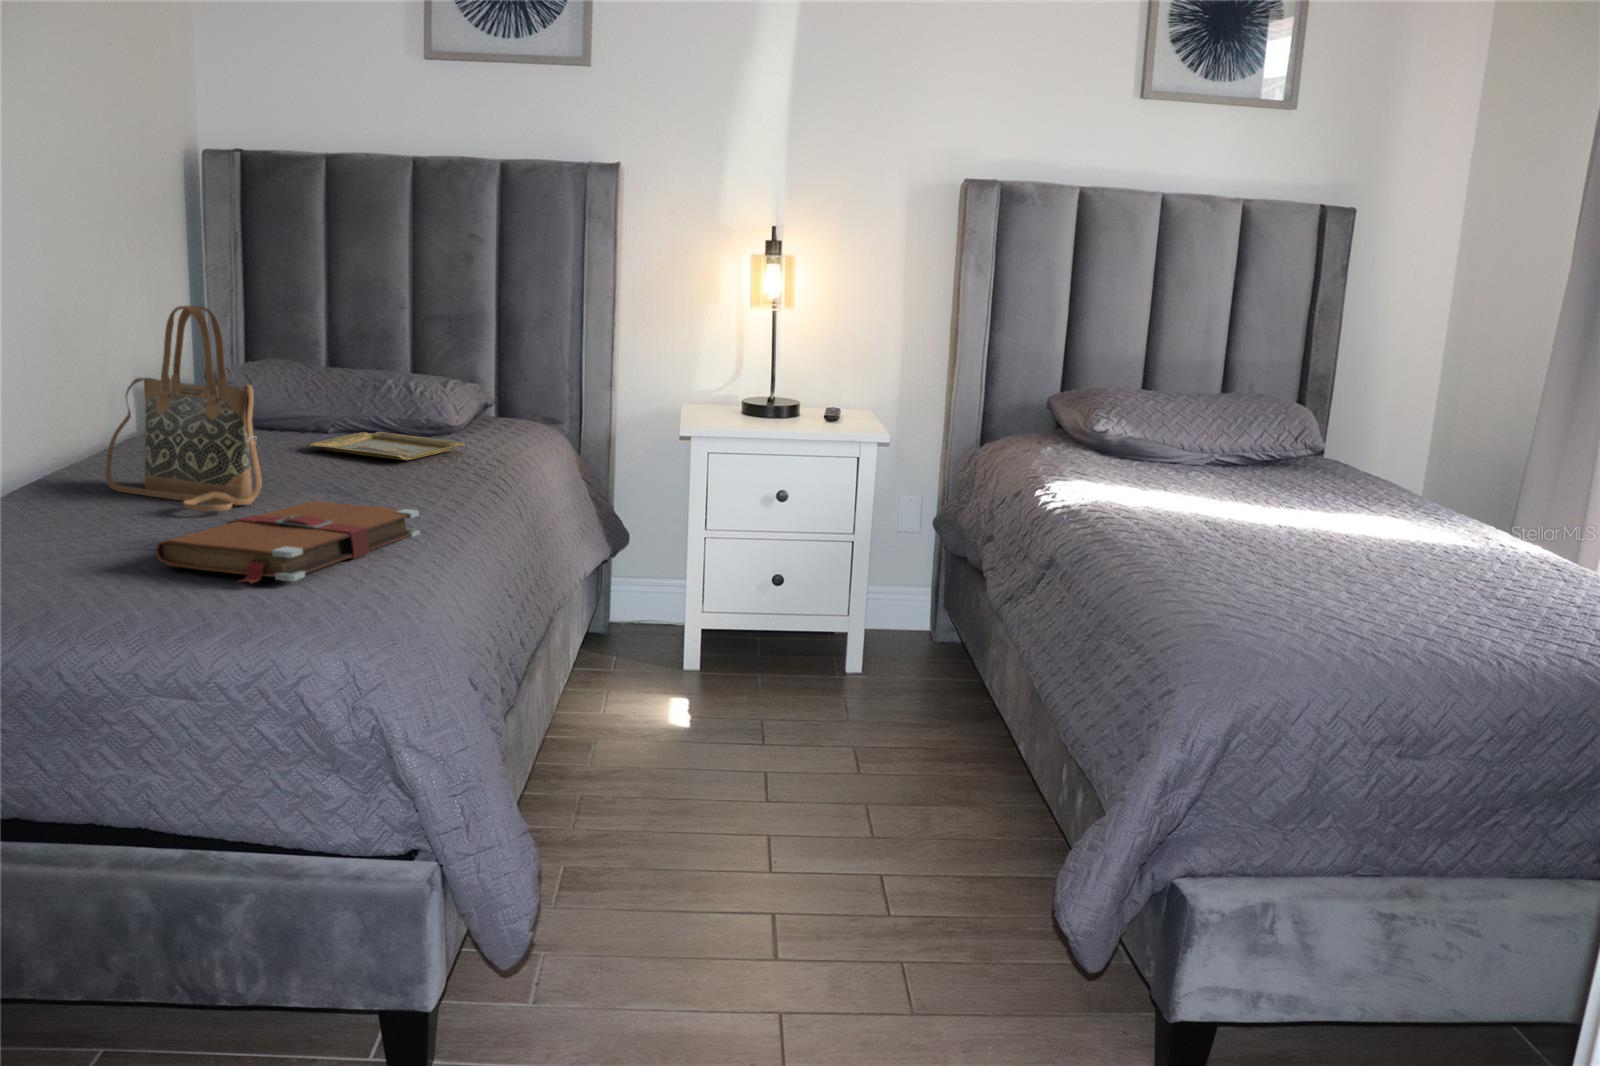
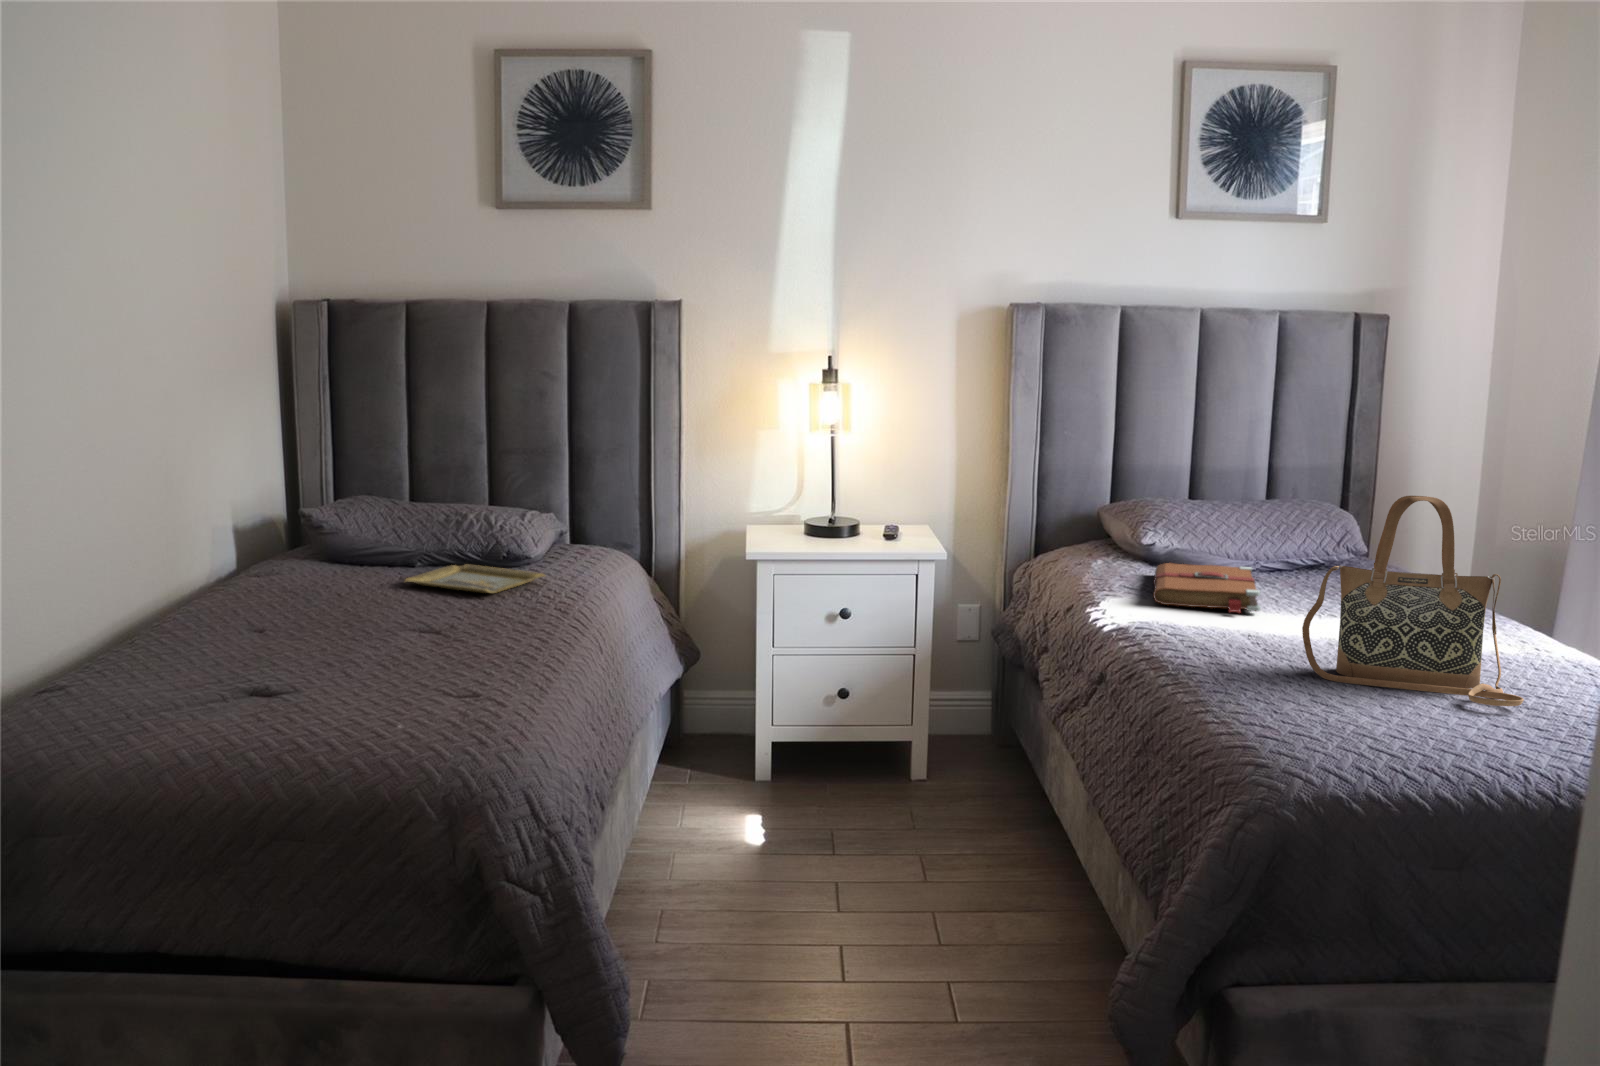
handbag: present [106,305,262,511] -> present [1302,496,1524,706]
book: present [155,501,420,583] -> present [1153,563,1261,612]

